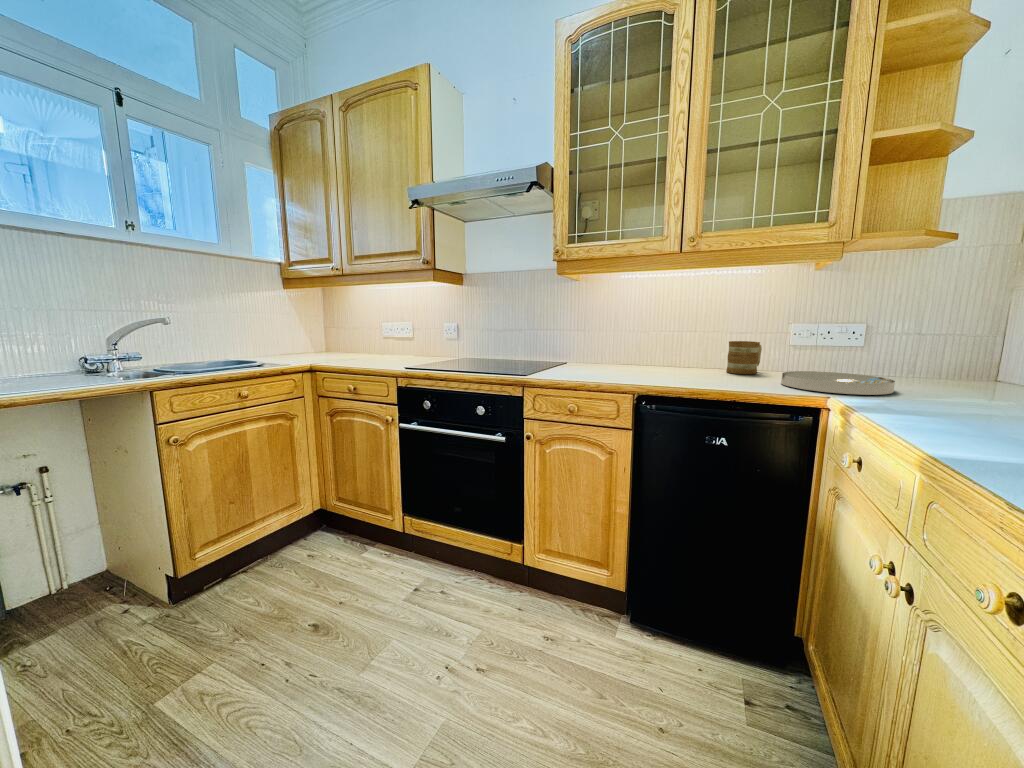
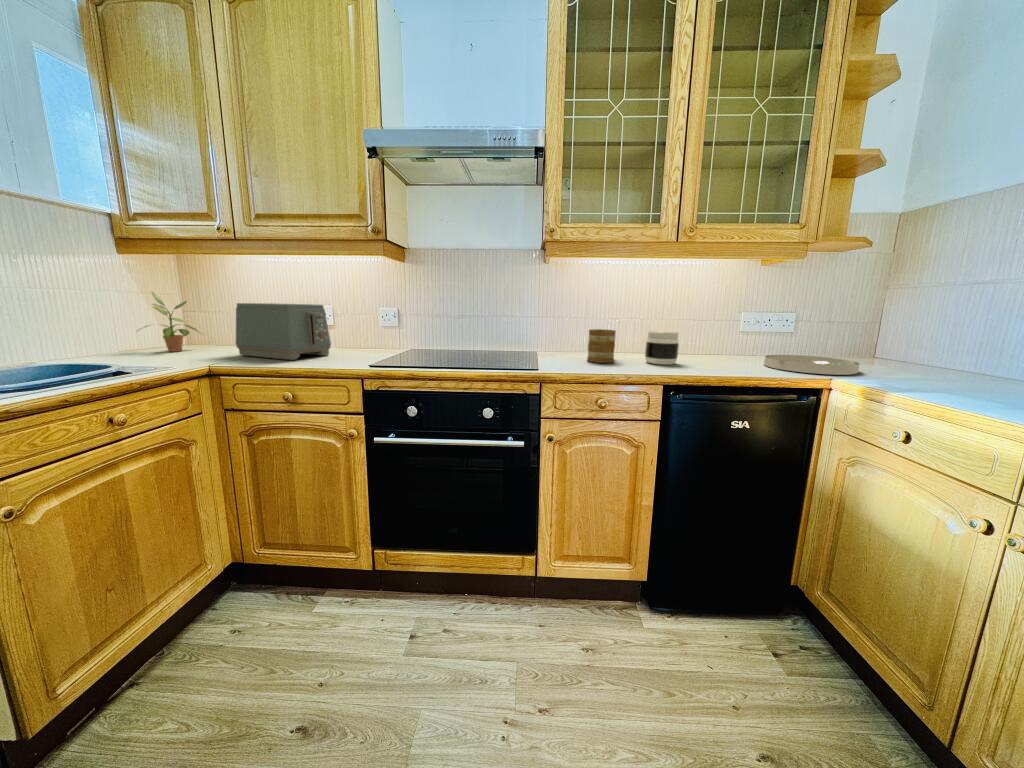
potted plant: none [288,312,328,355] -> present [145,292,198,352]
toaster: none [337,320,397,362] -> present [236,303,331,360]
mug: present [726,341,762,374] -> present [587,329,616,363]
jar: none [648,342,681,377] -> present [645,331,679,365]

